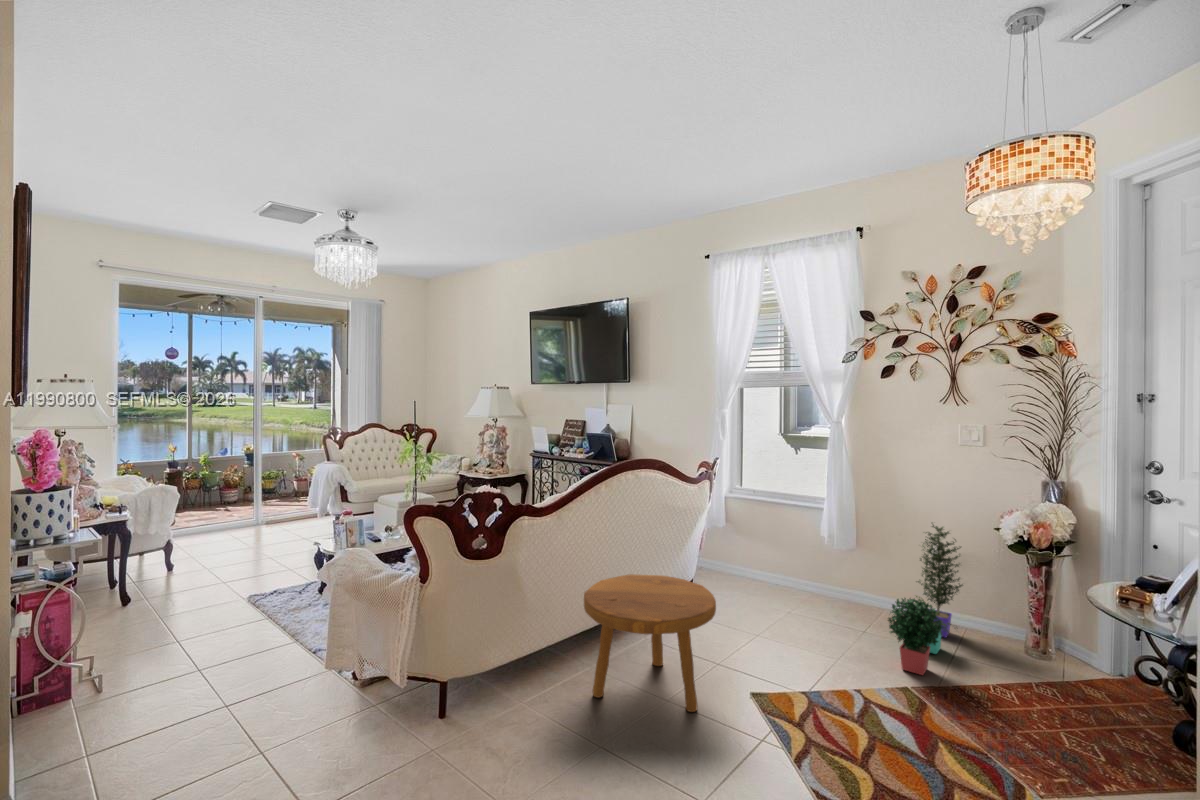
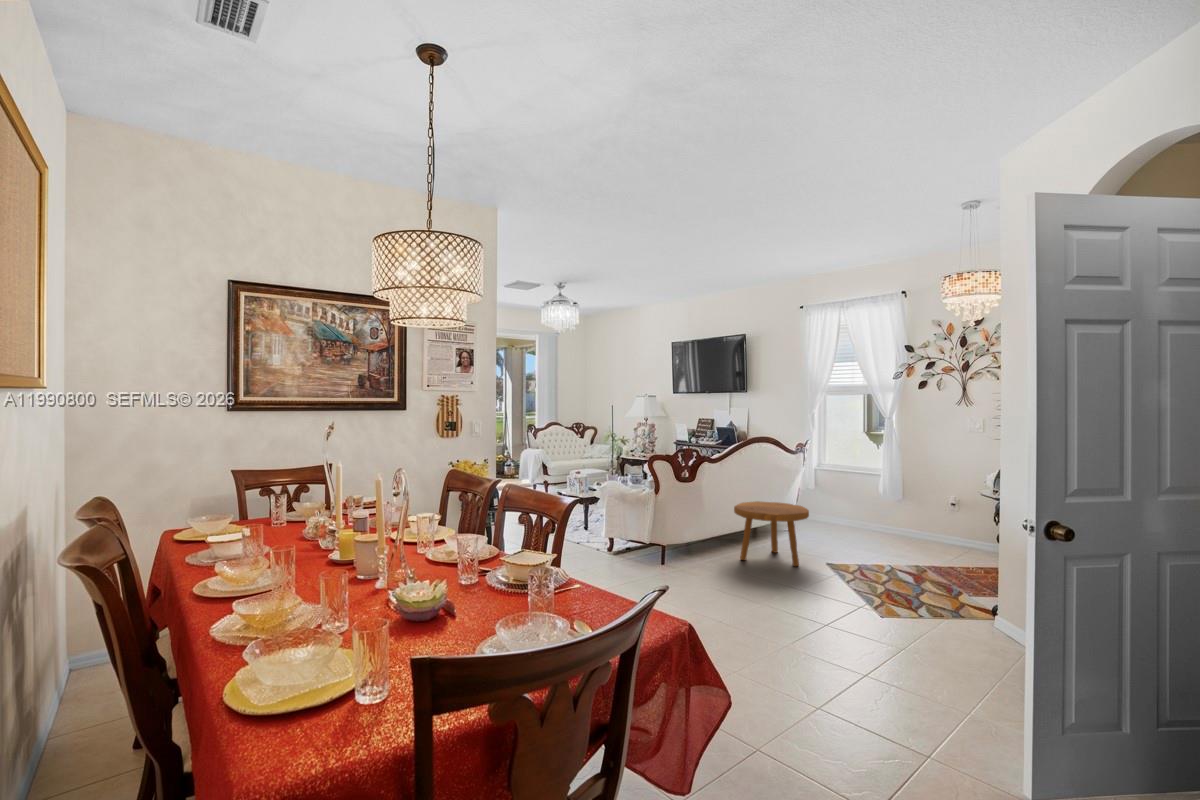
potted plant: present [888,525,963,675] -> none [914,479,972,561]

